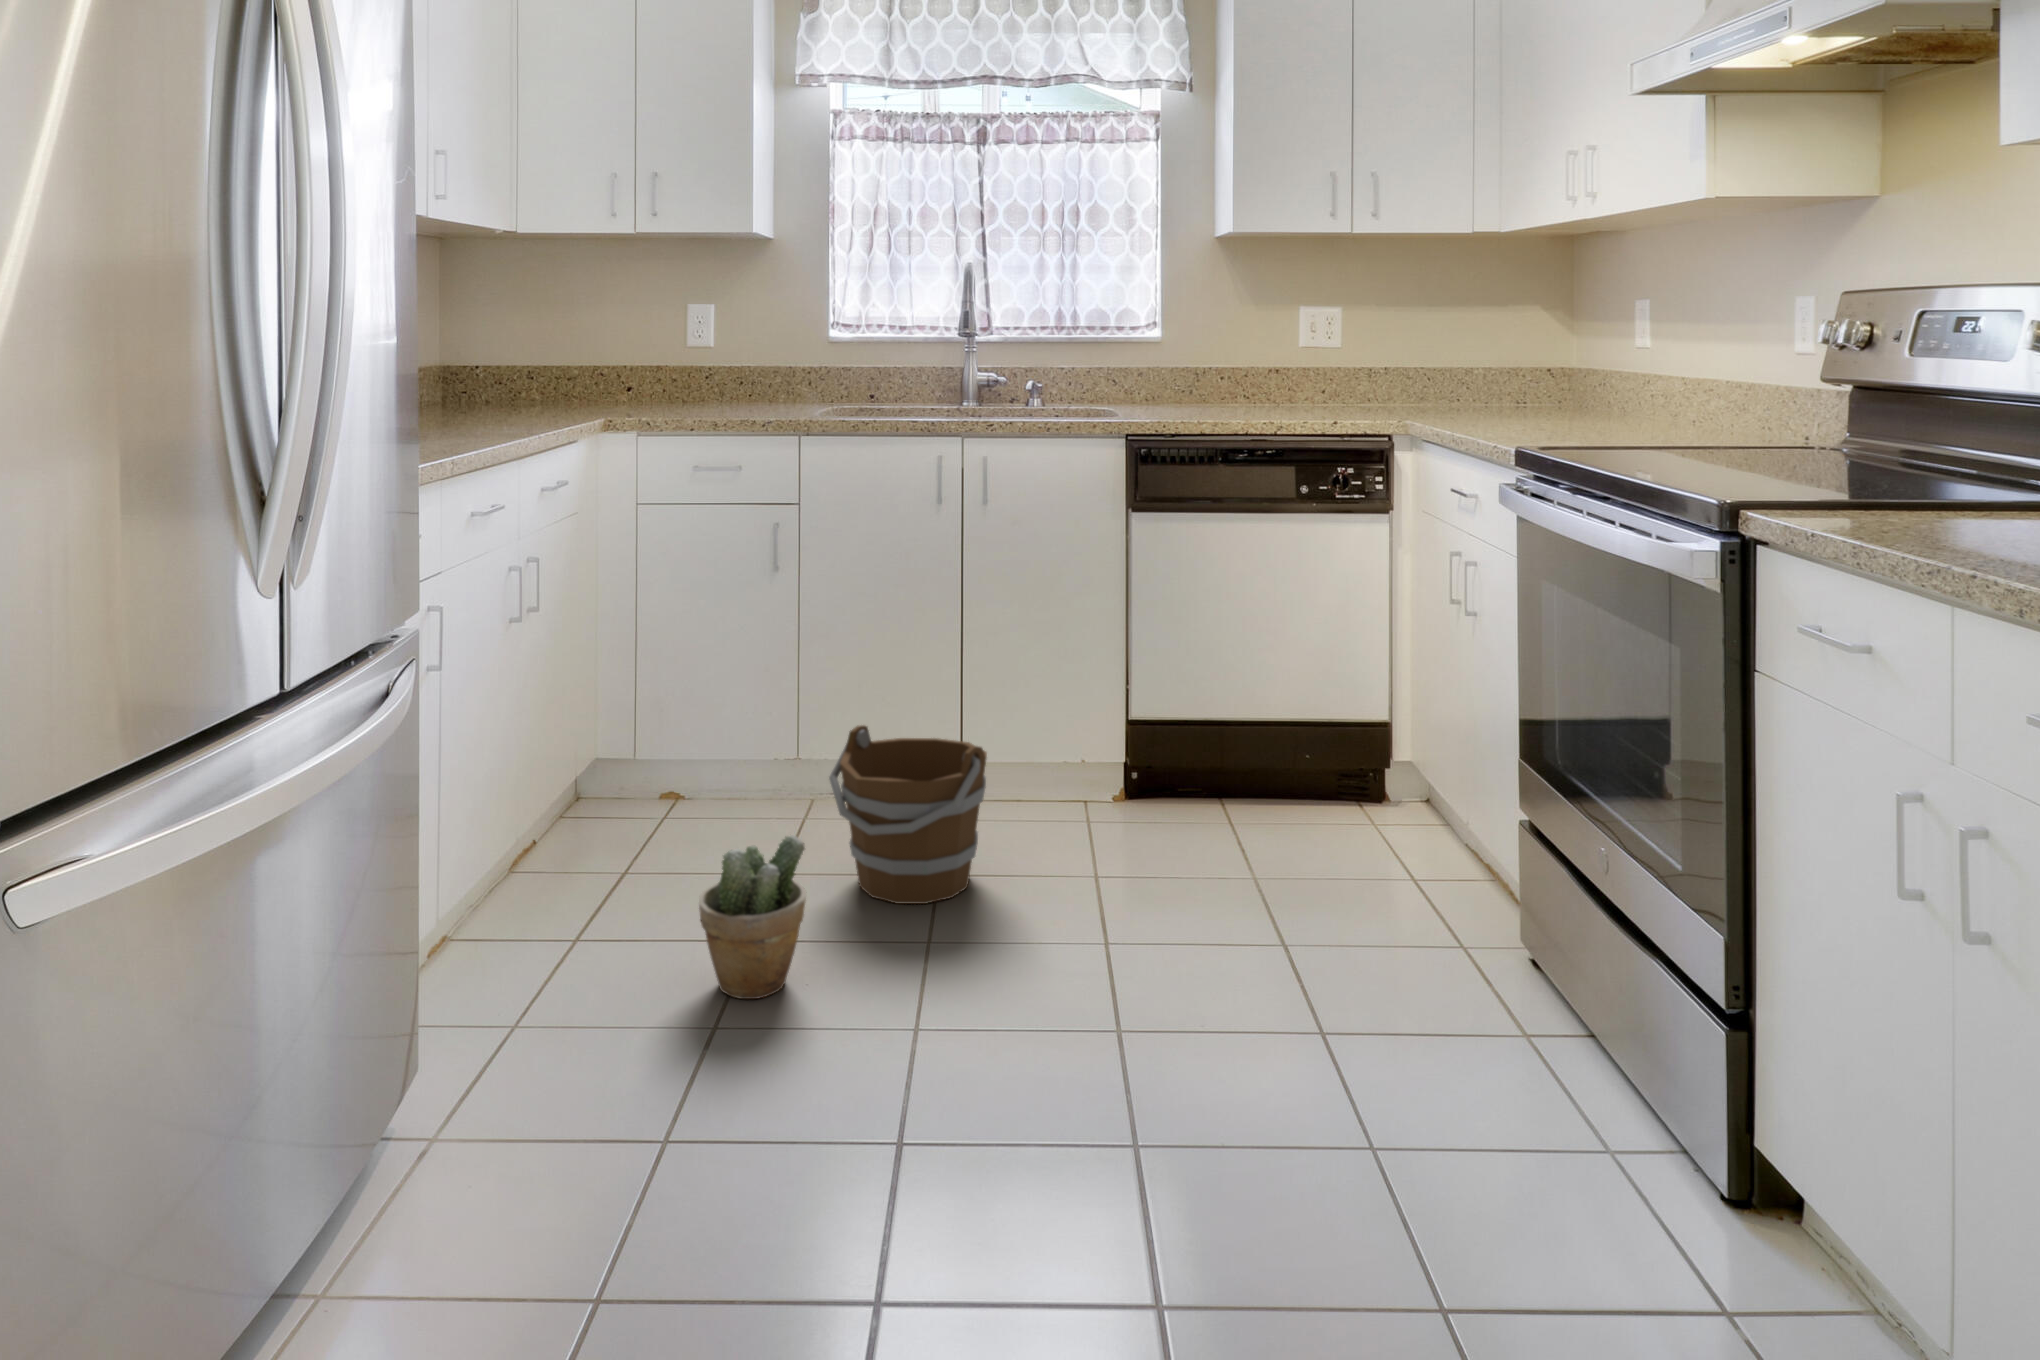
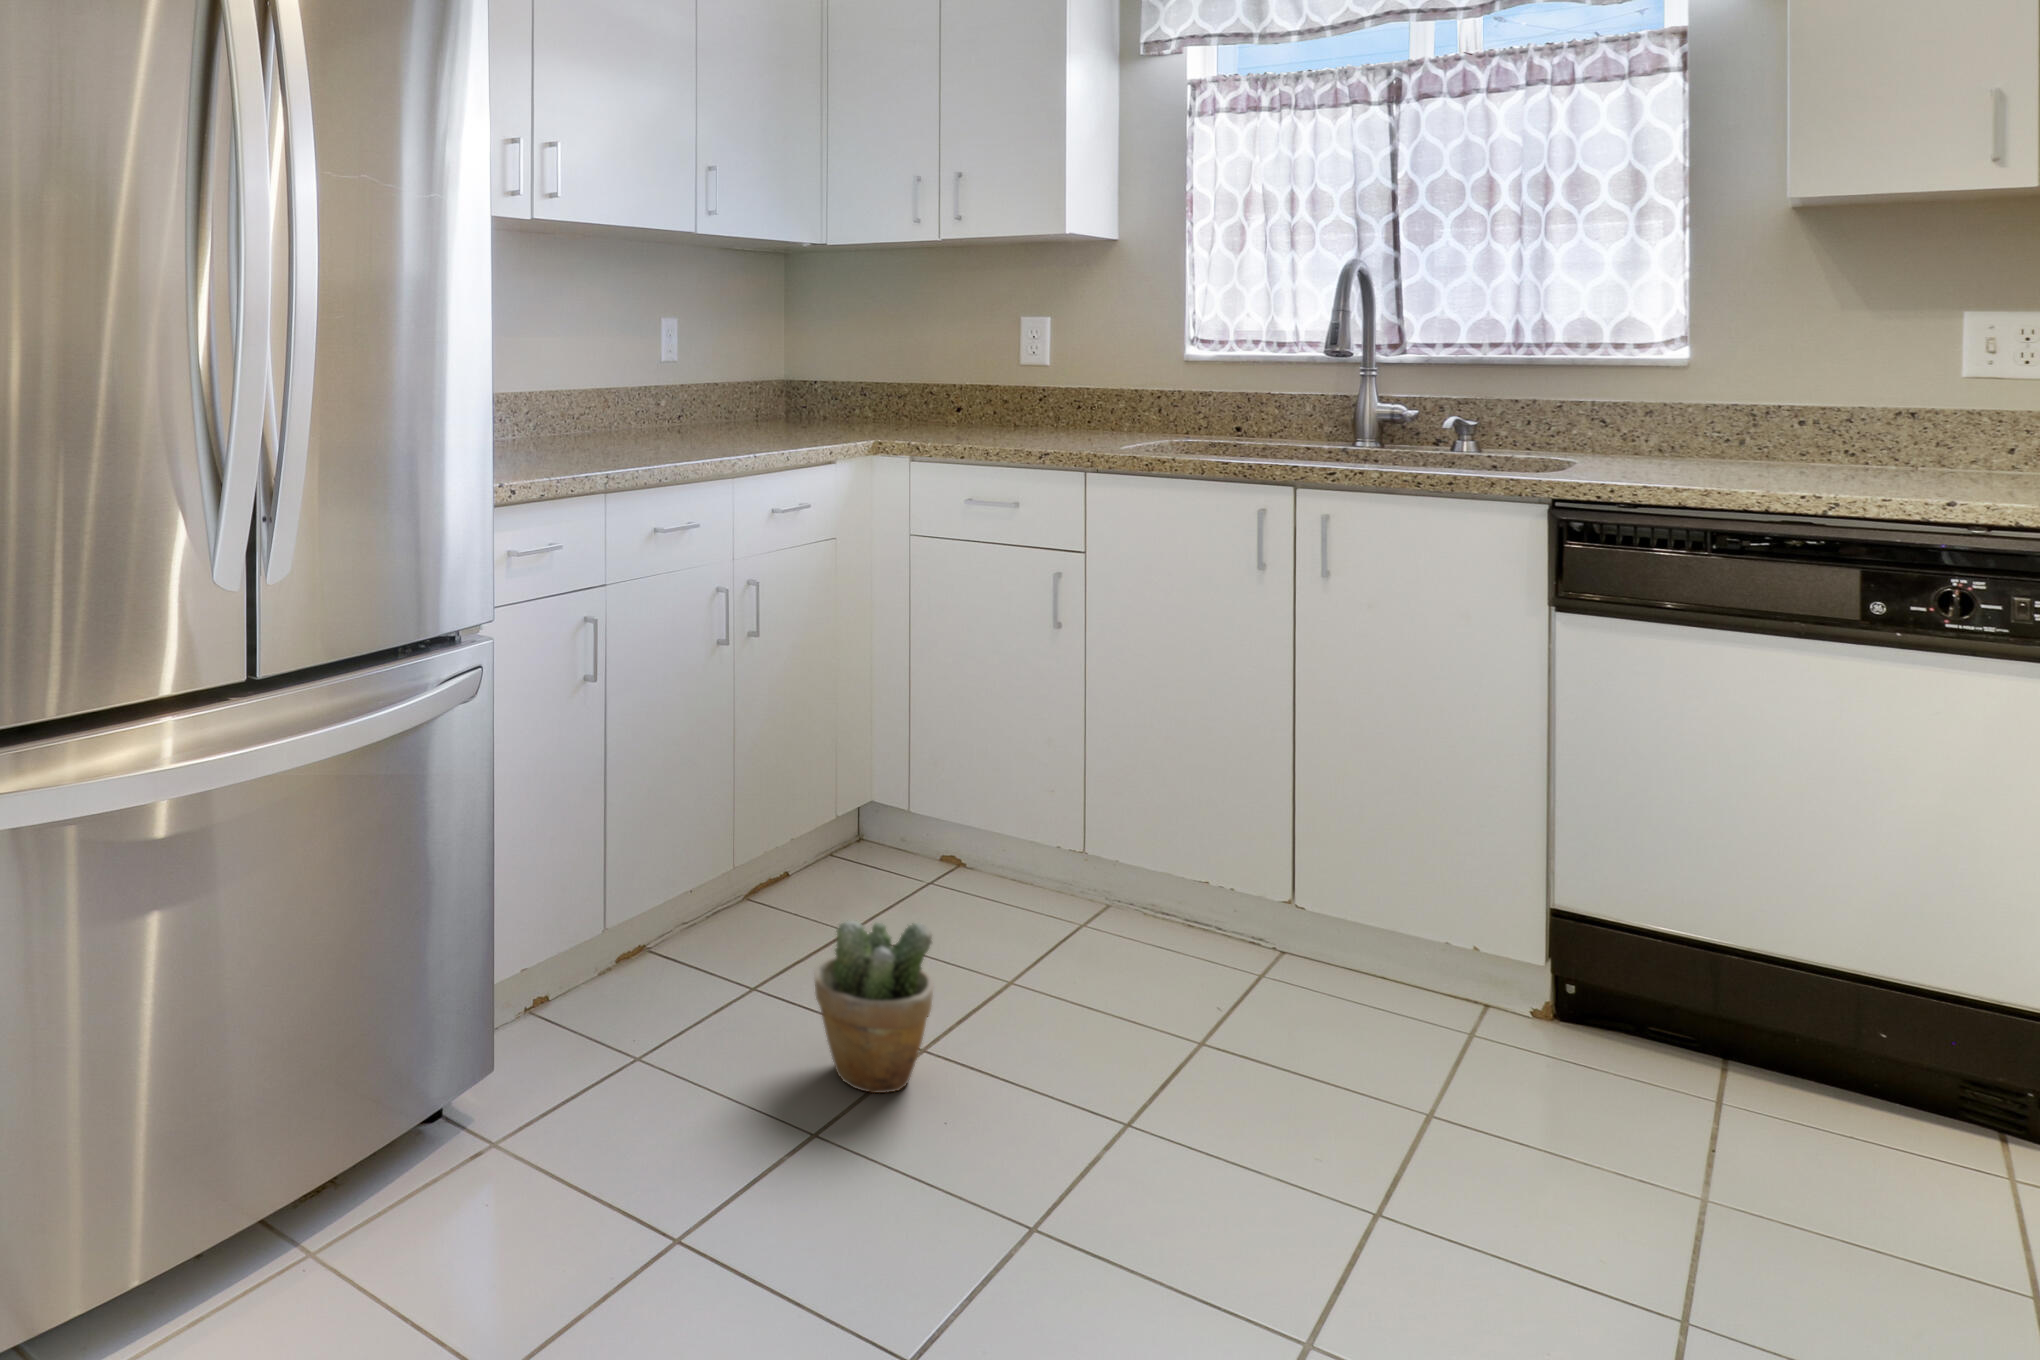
bucket: present [829,725,987,904] -> none [1039,822,1245,1061]

